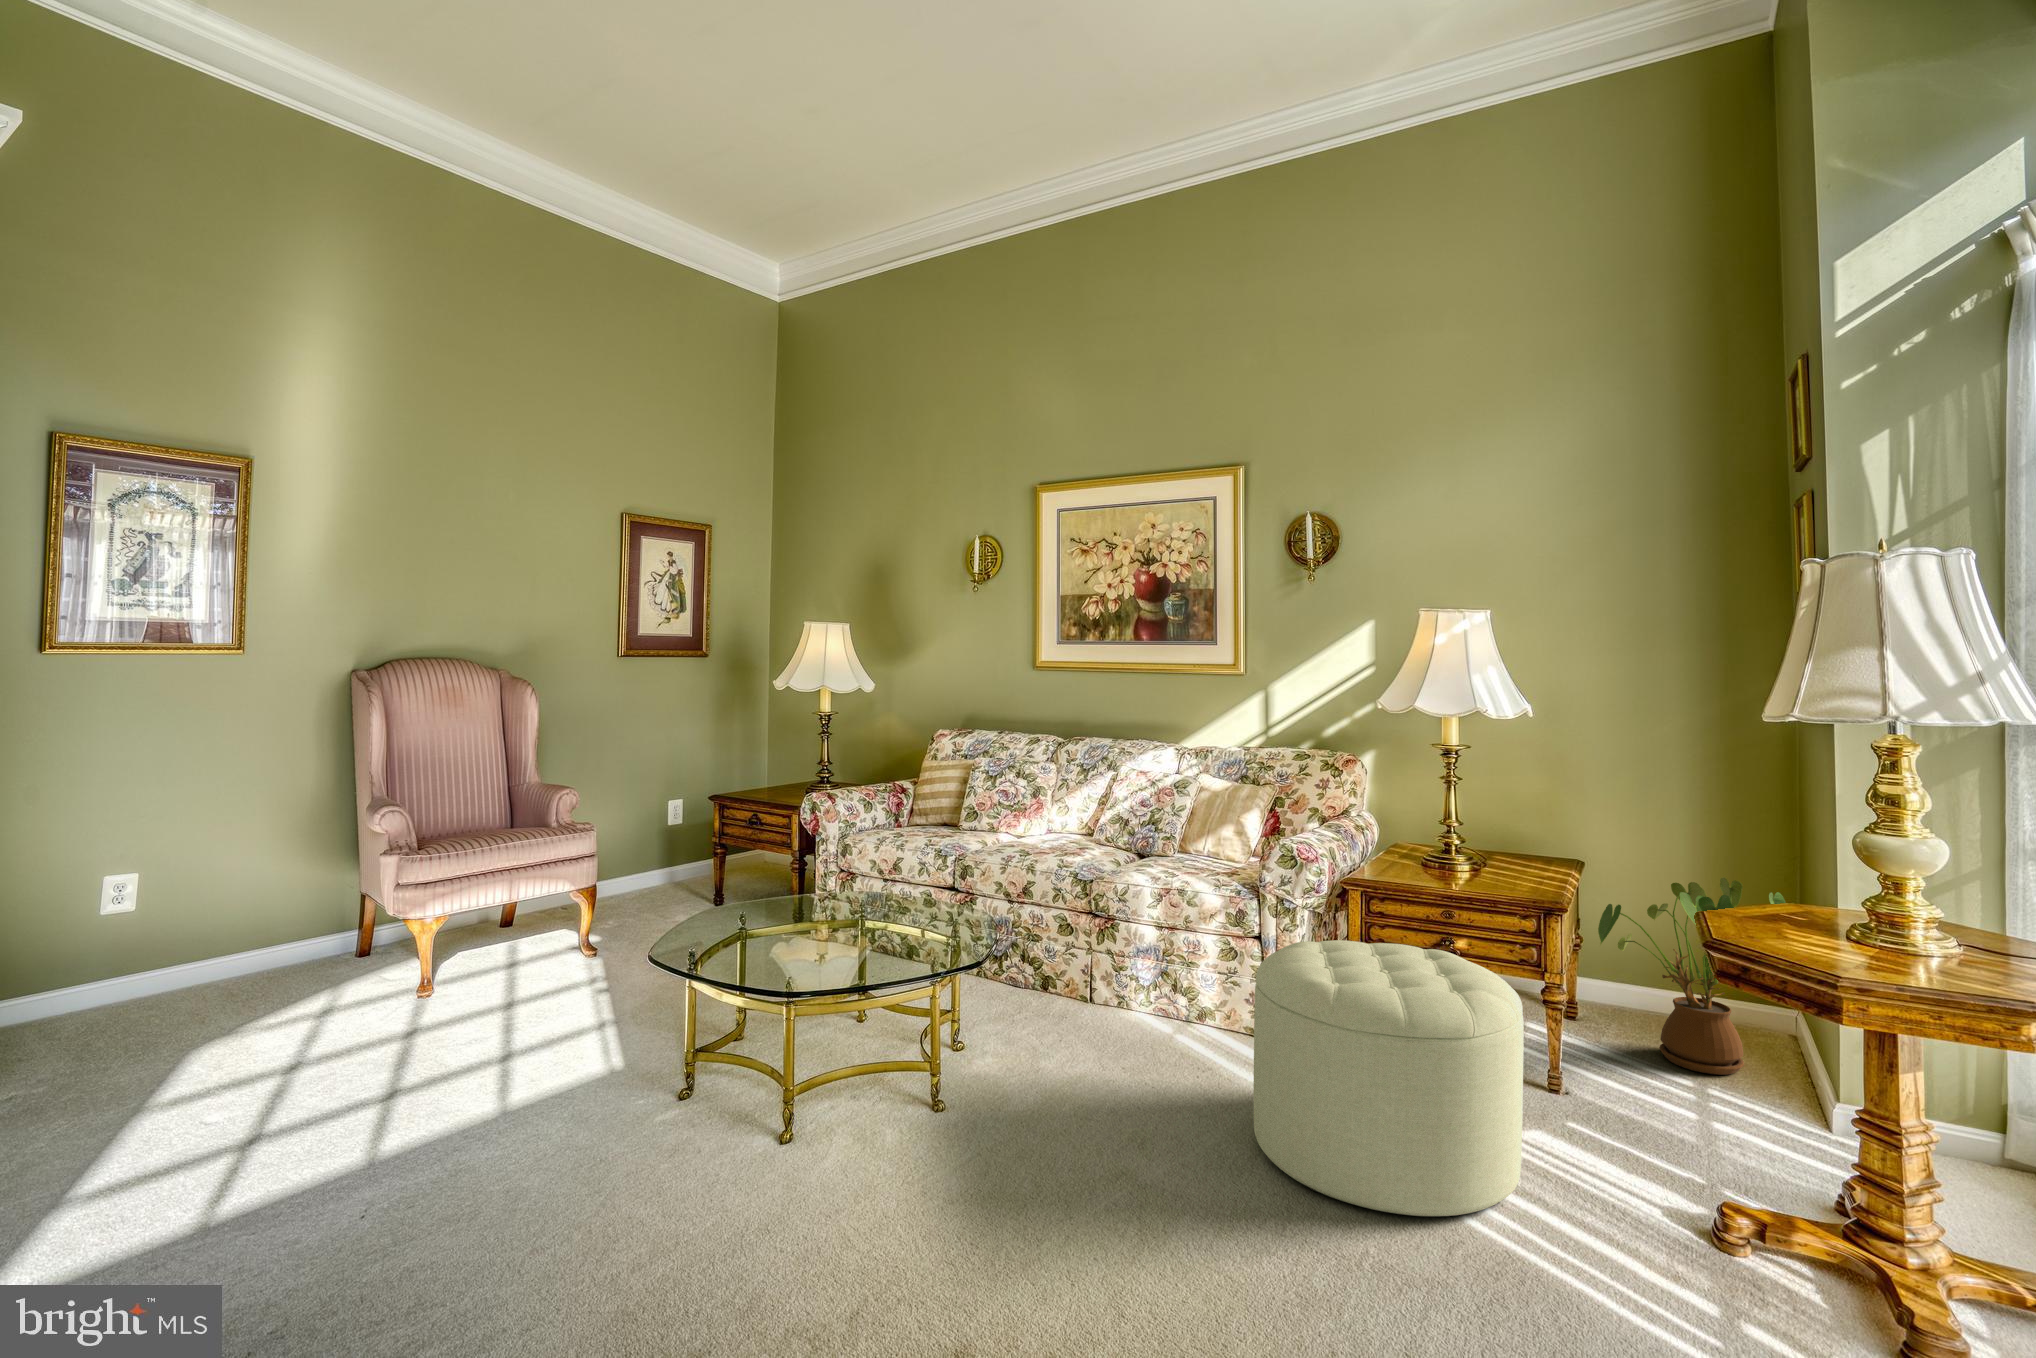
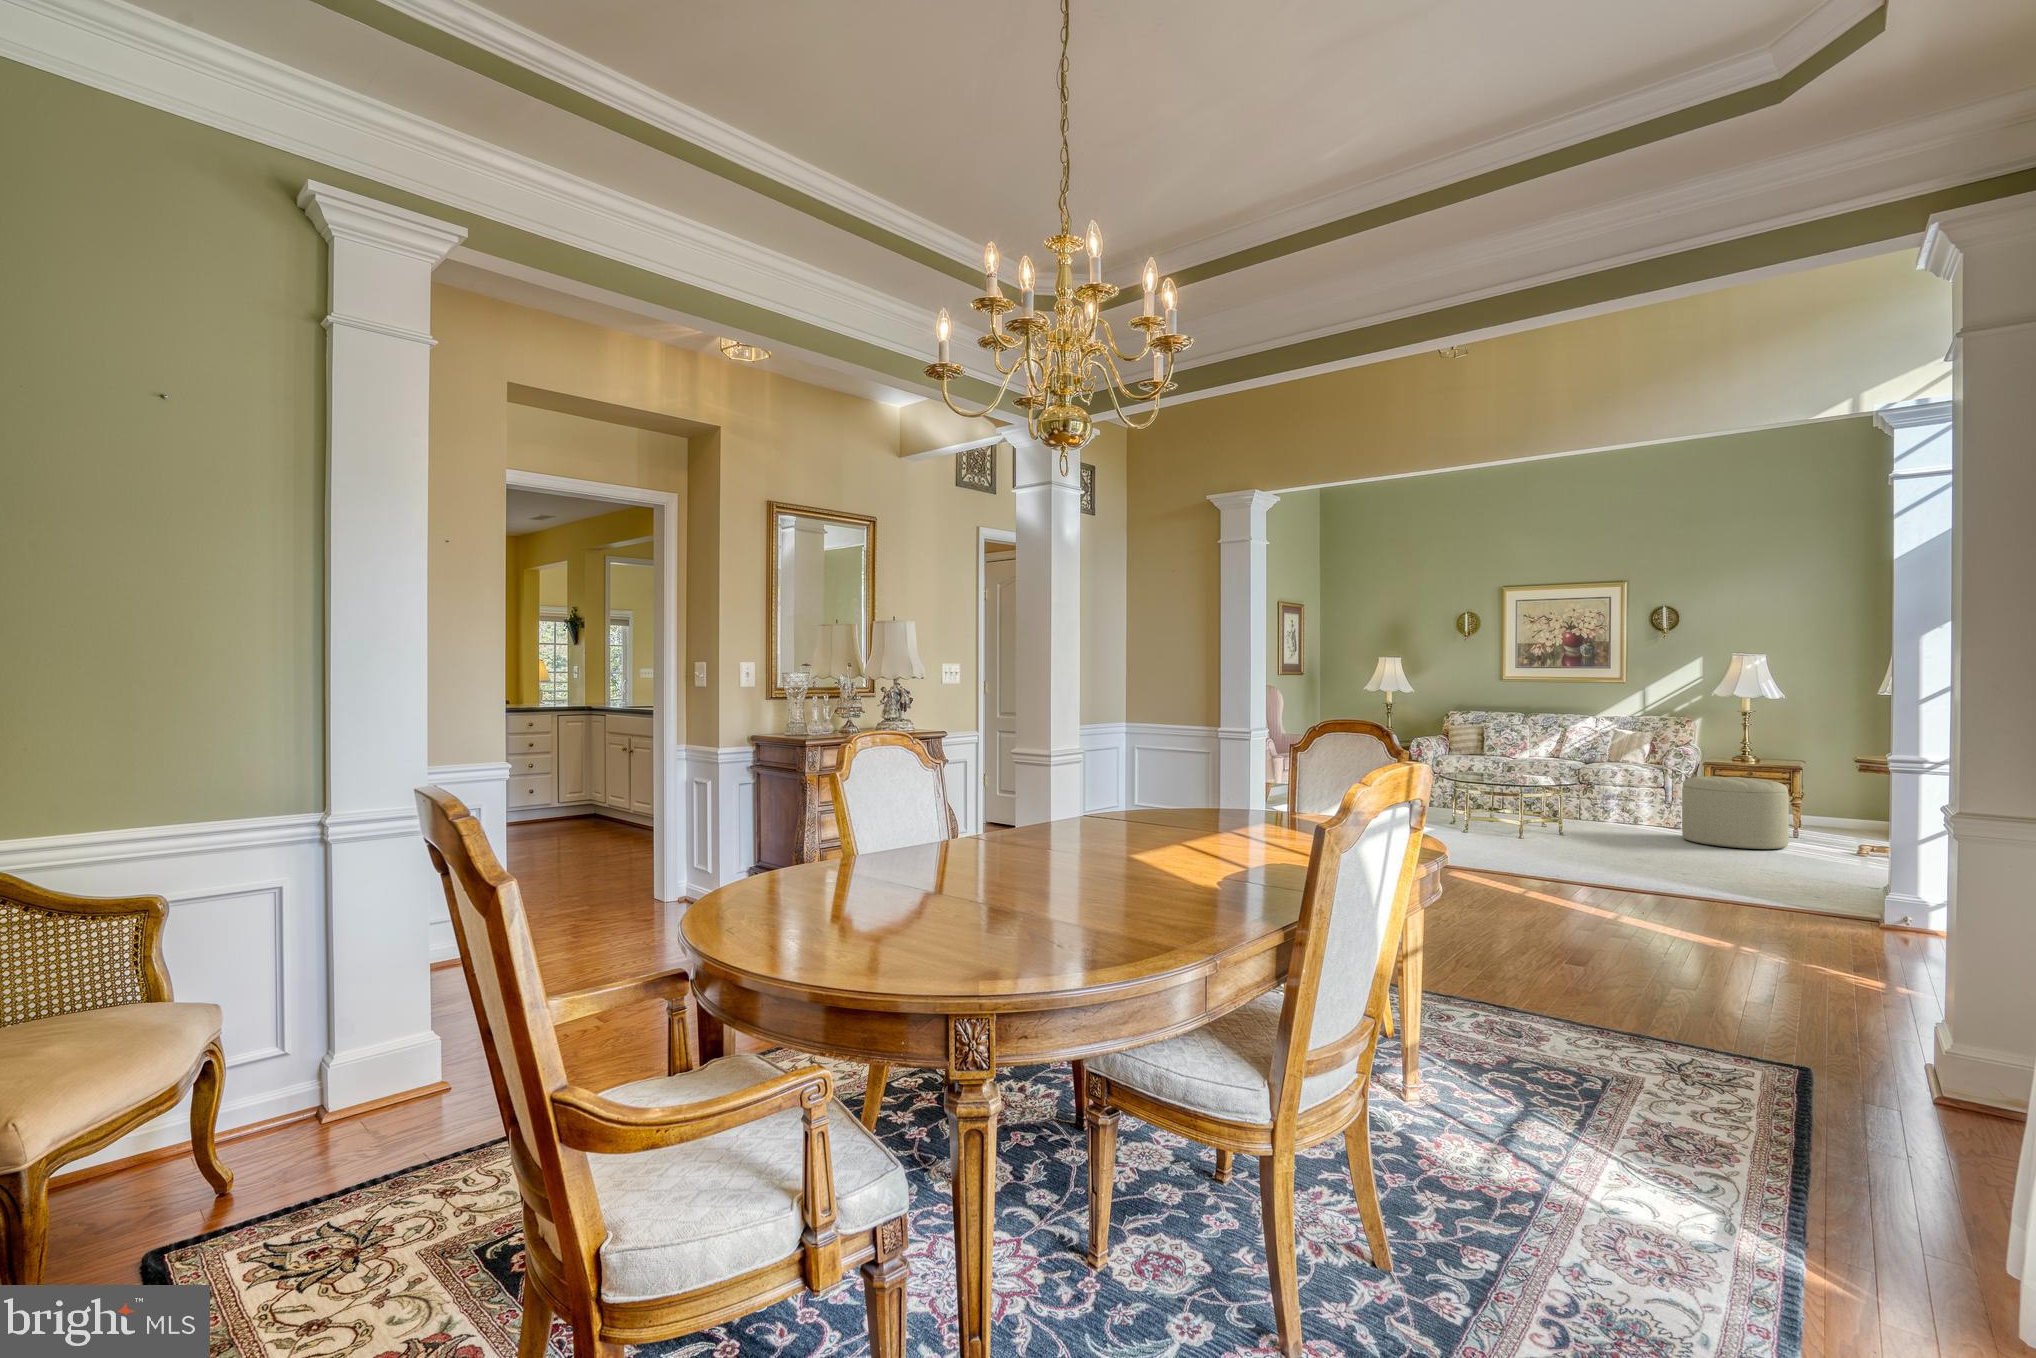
house plant: present [1598,878,1786,1075] -> none [1817,761,1904,837]

